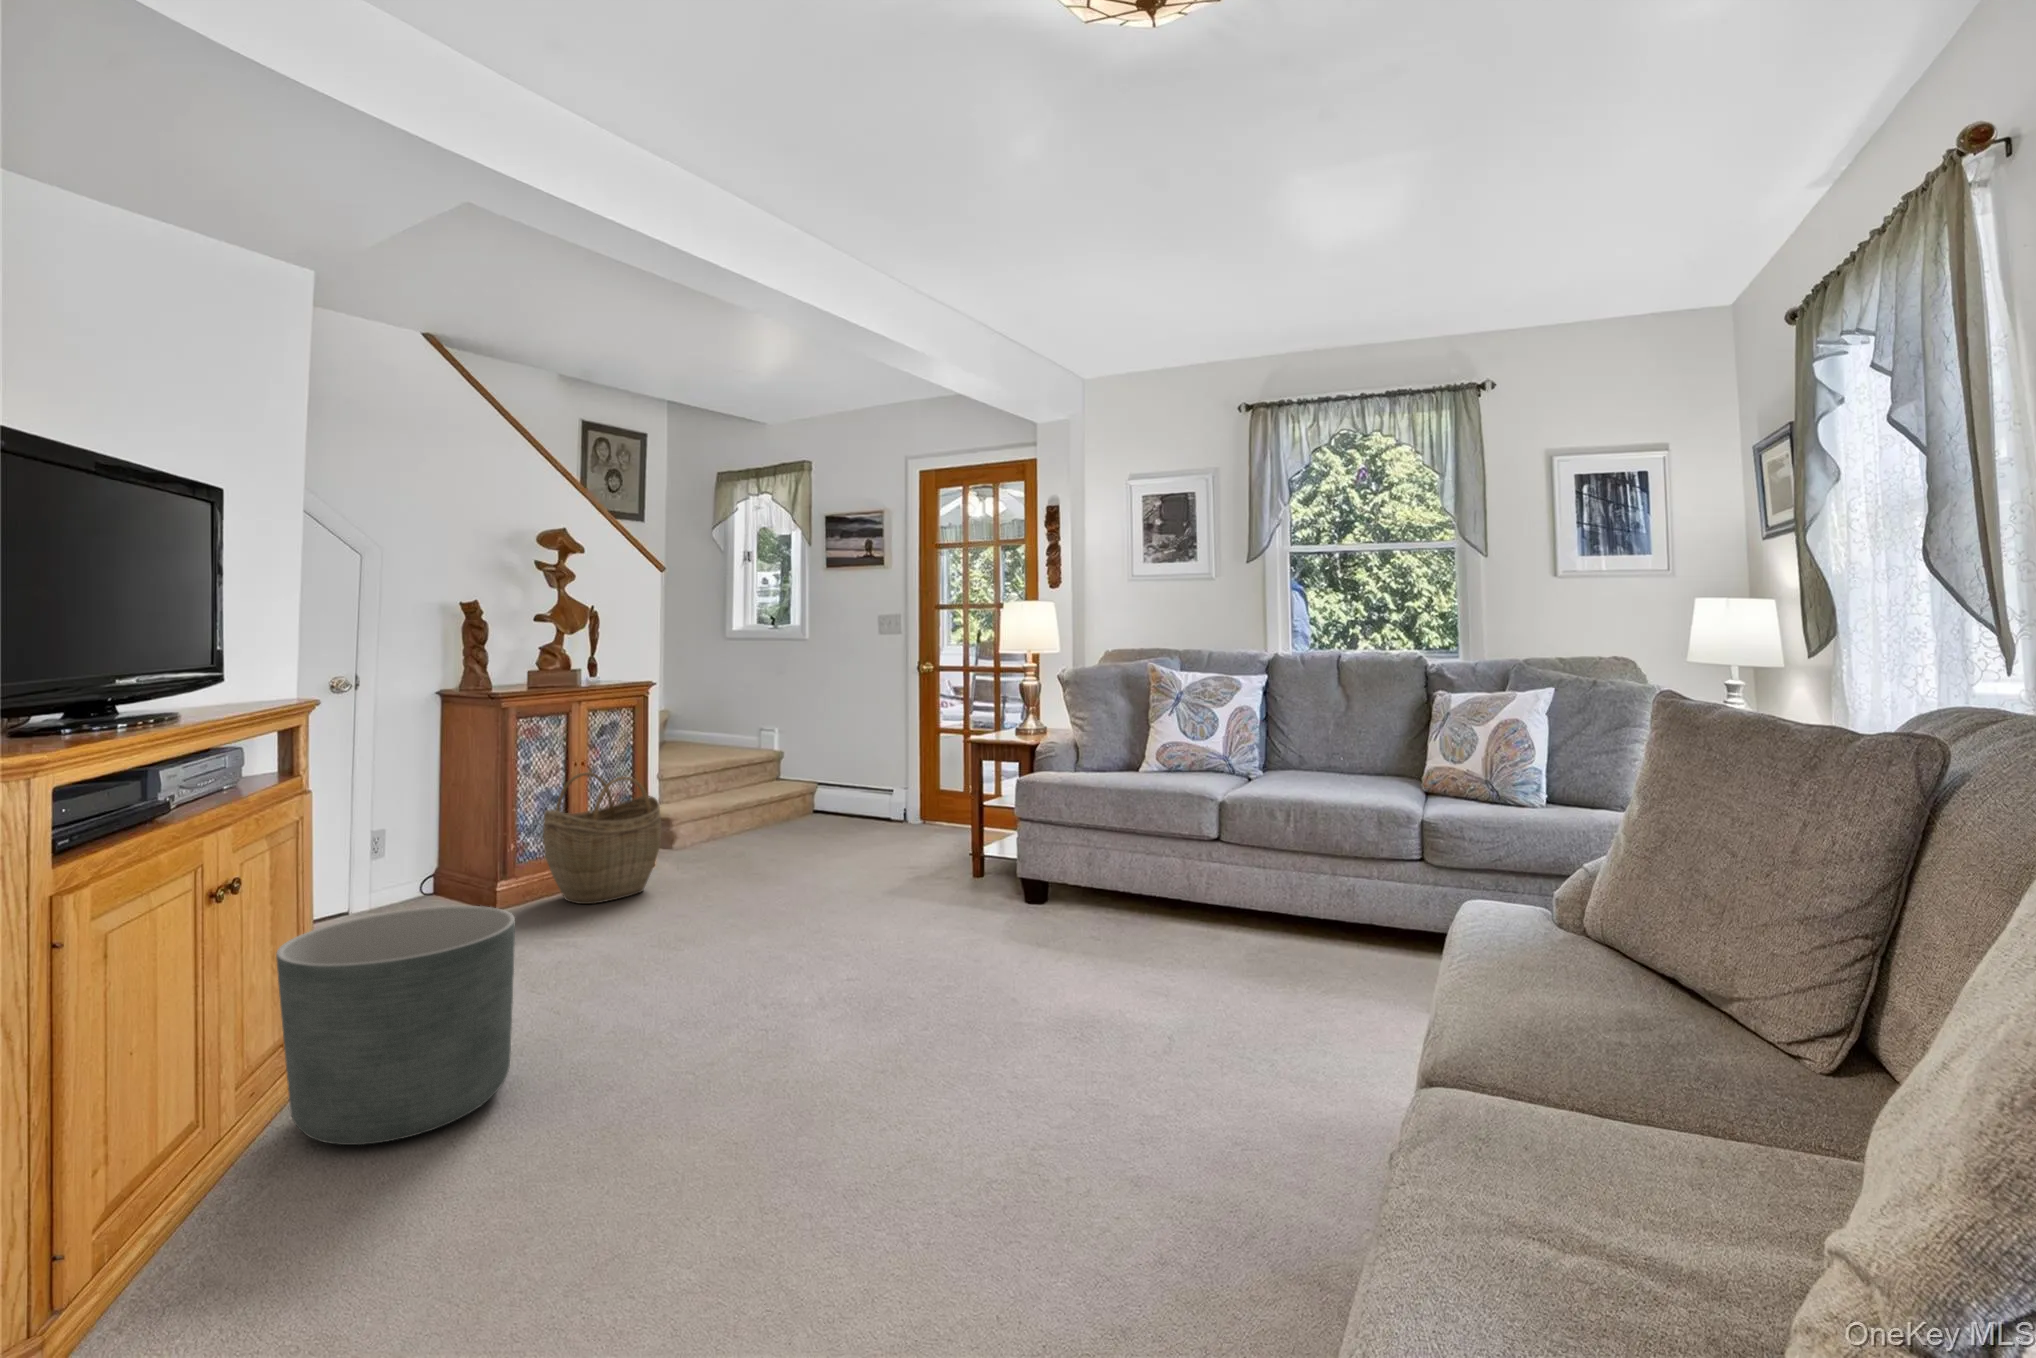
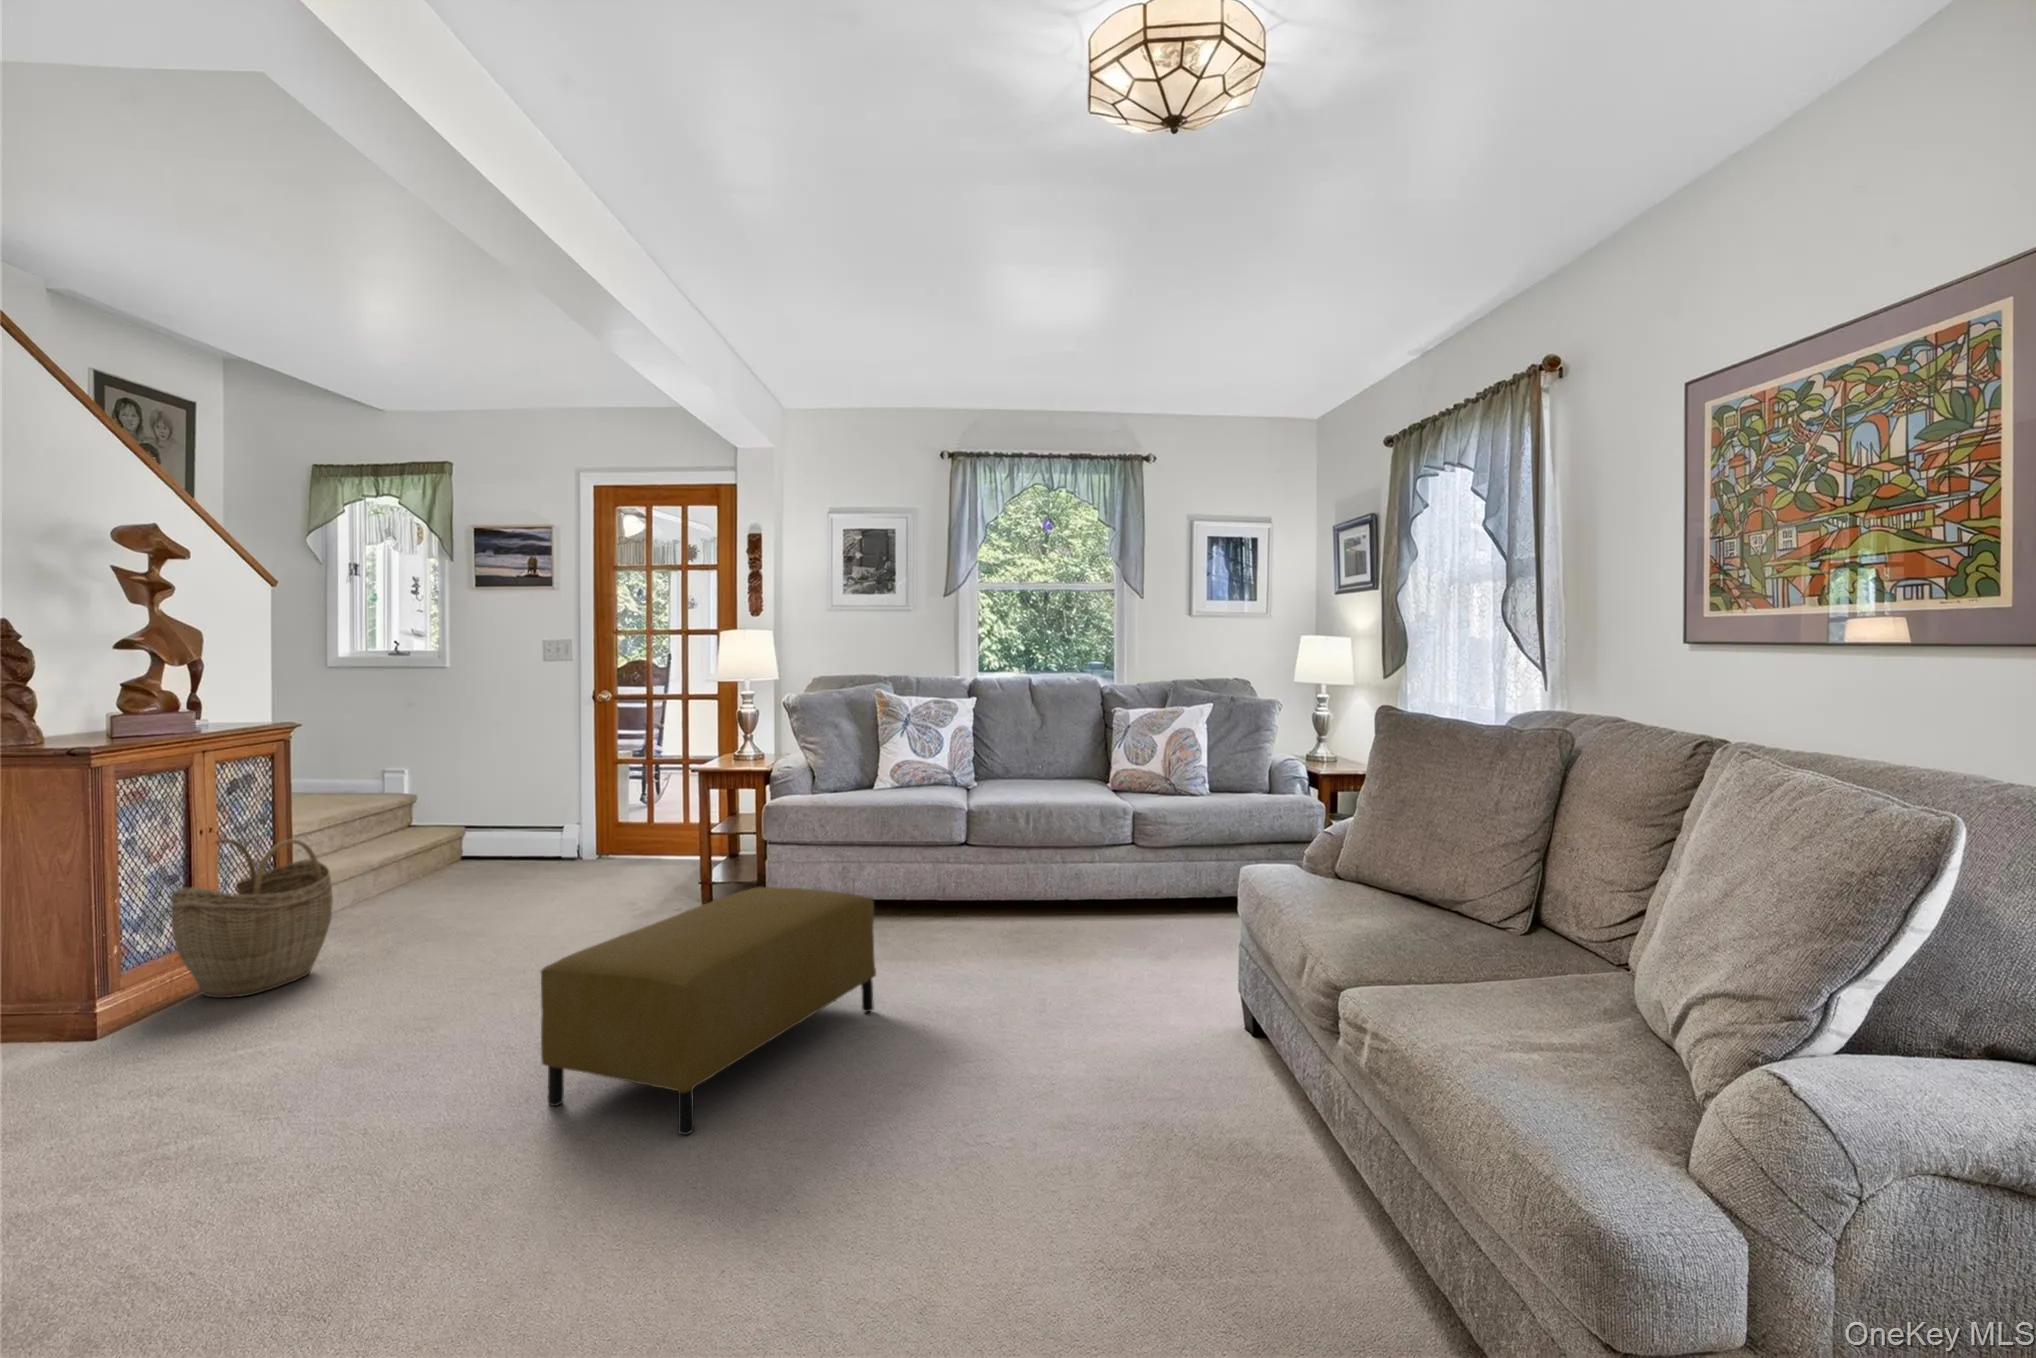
ottoman: none [706,858,1066,1106] -> present [541,887,876,1135]
planter: present [276,906,515,1145] -> none [54,996,350,1288]

